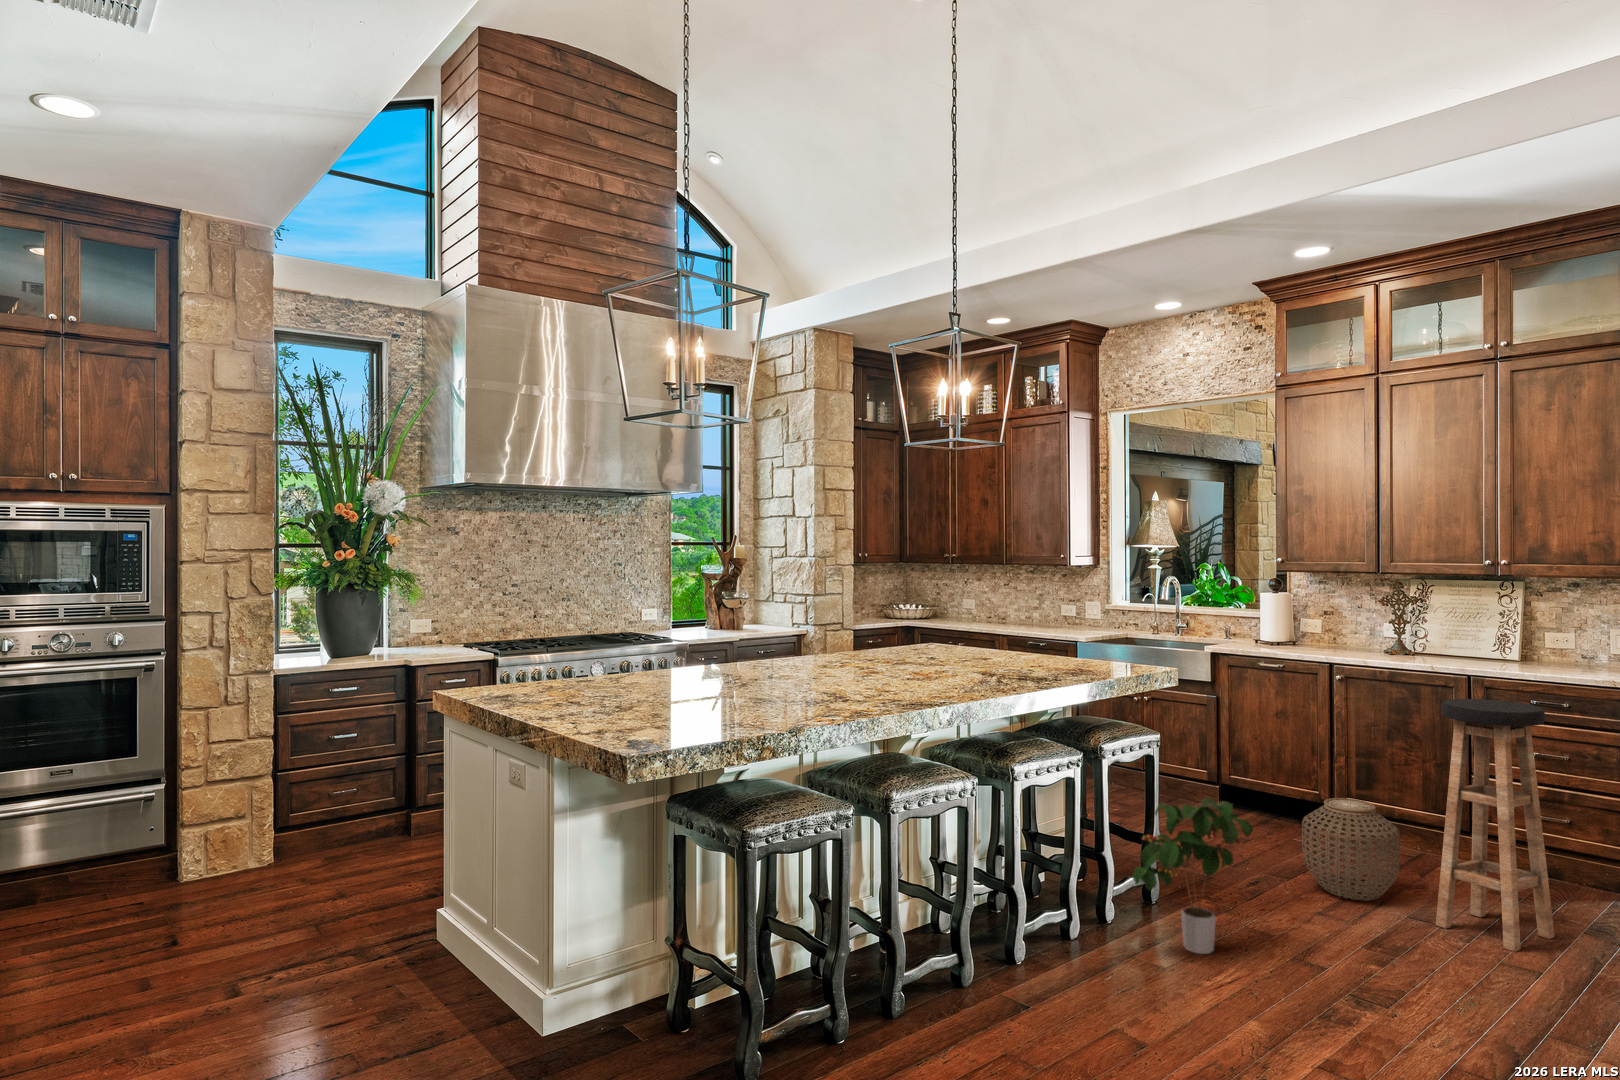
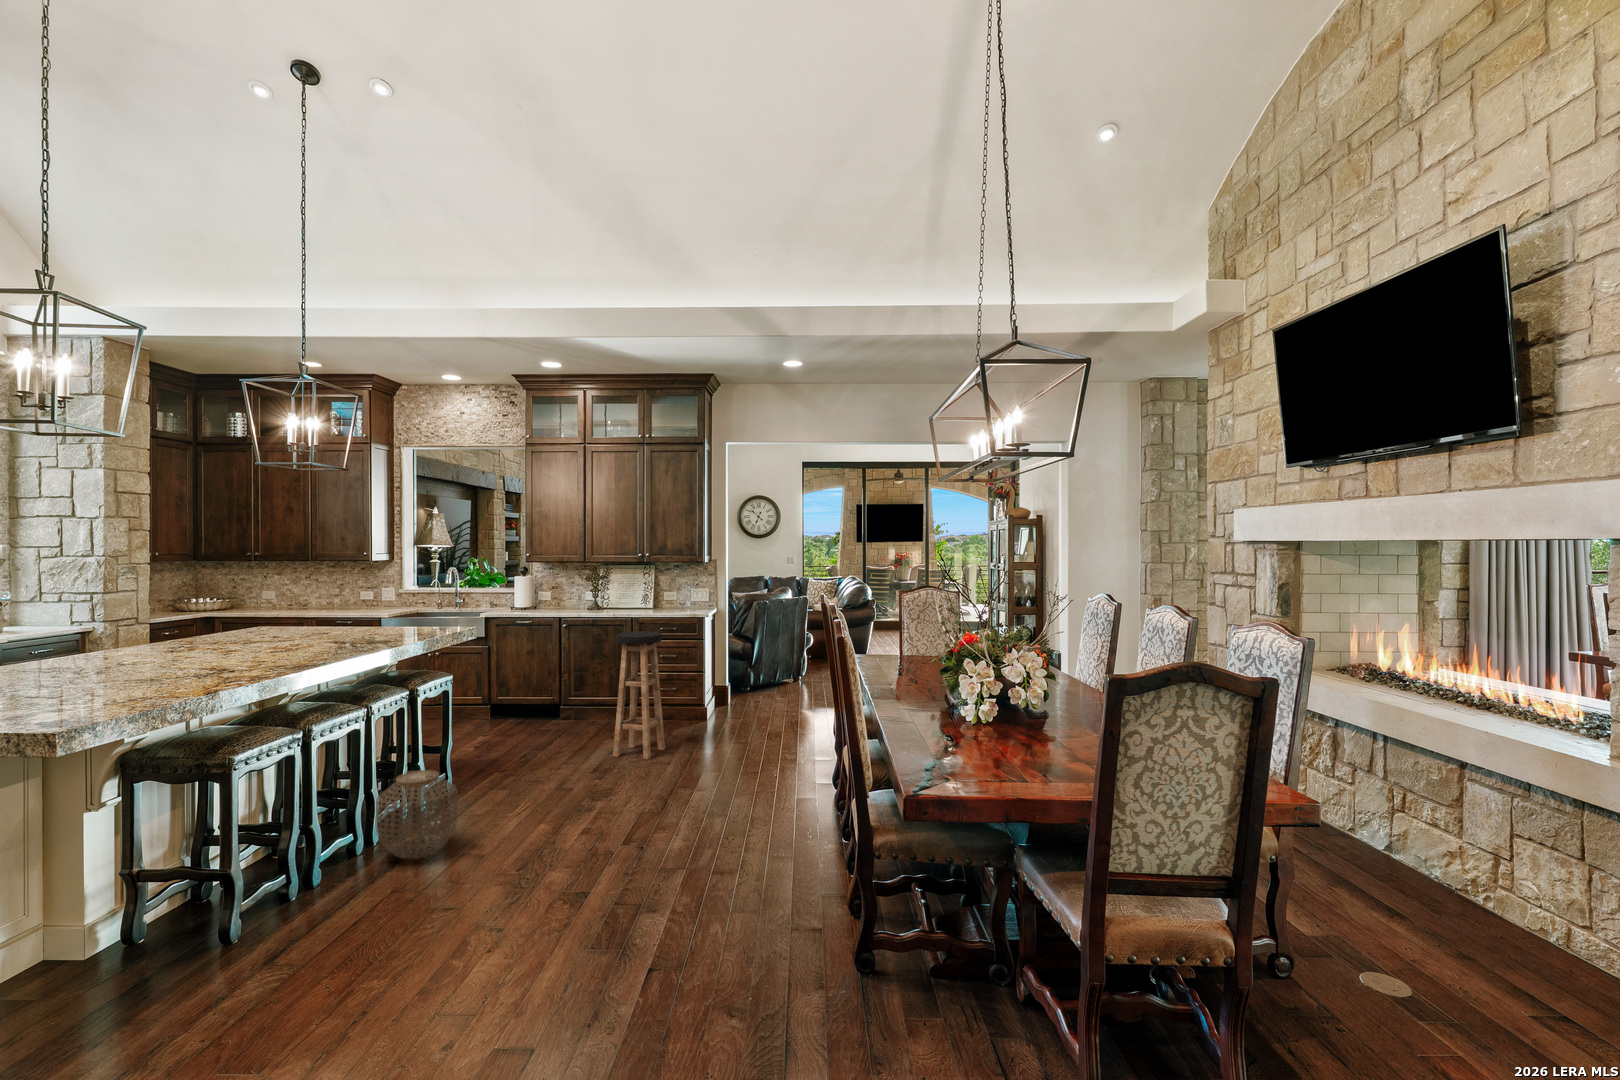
potted plant: present [1133,798,1253,954] -> none [447,706,519,802]
woven basket: present [1302,798,1400,901] -> present [376,770,458,859]

